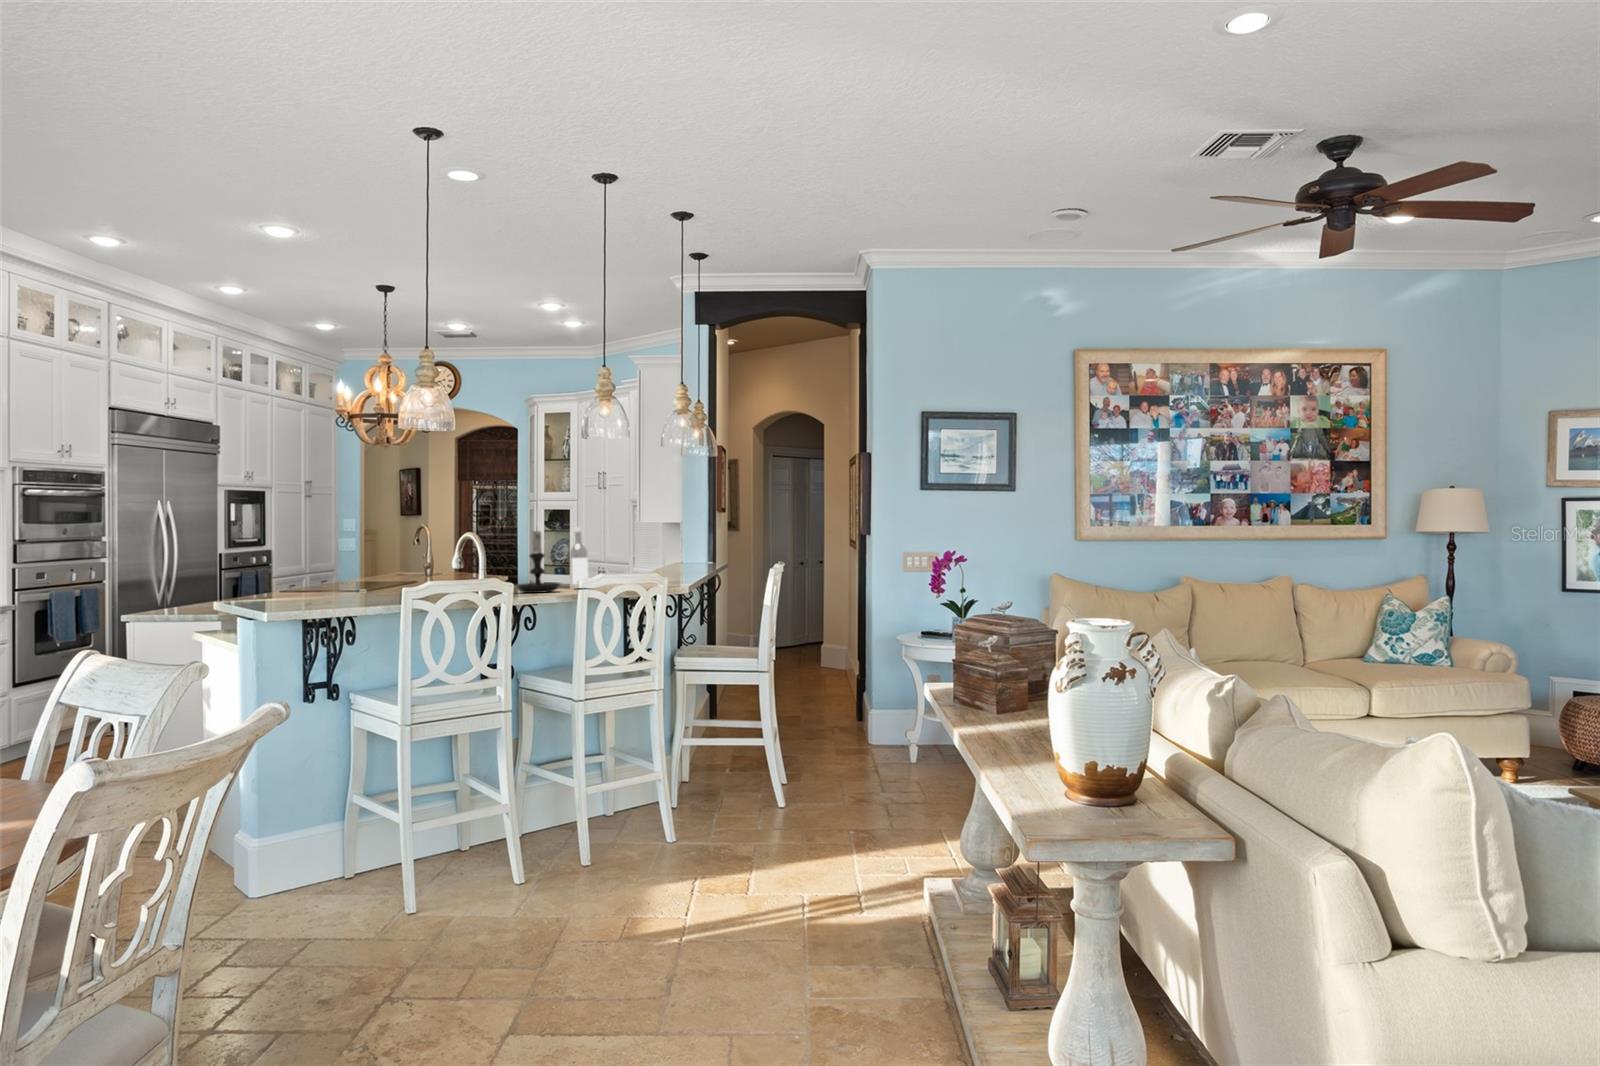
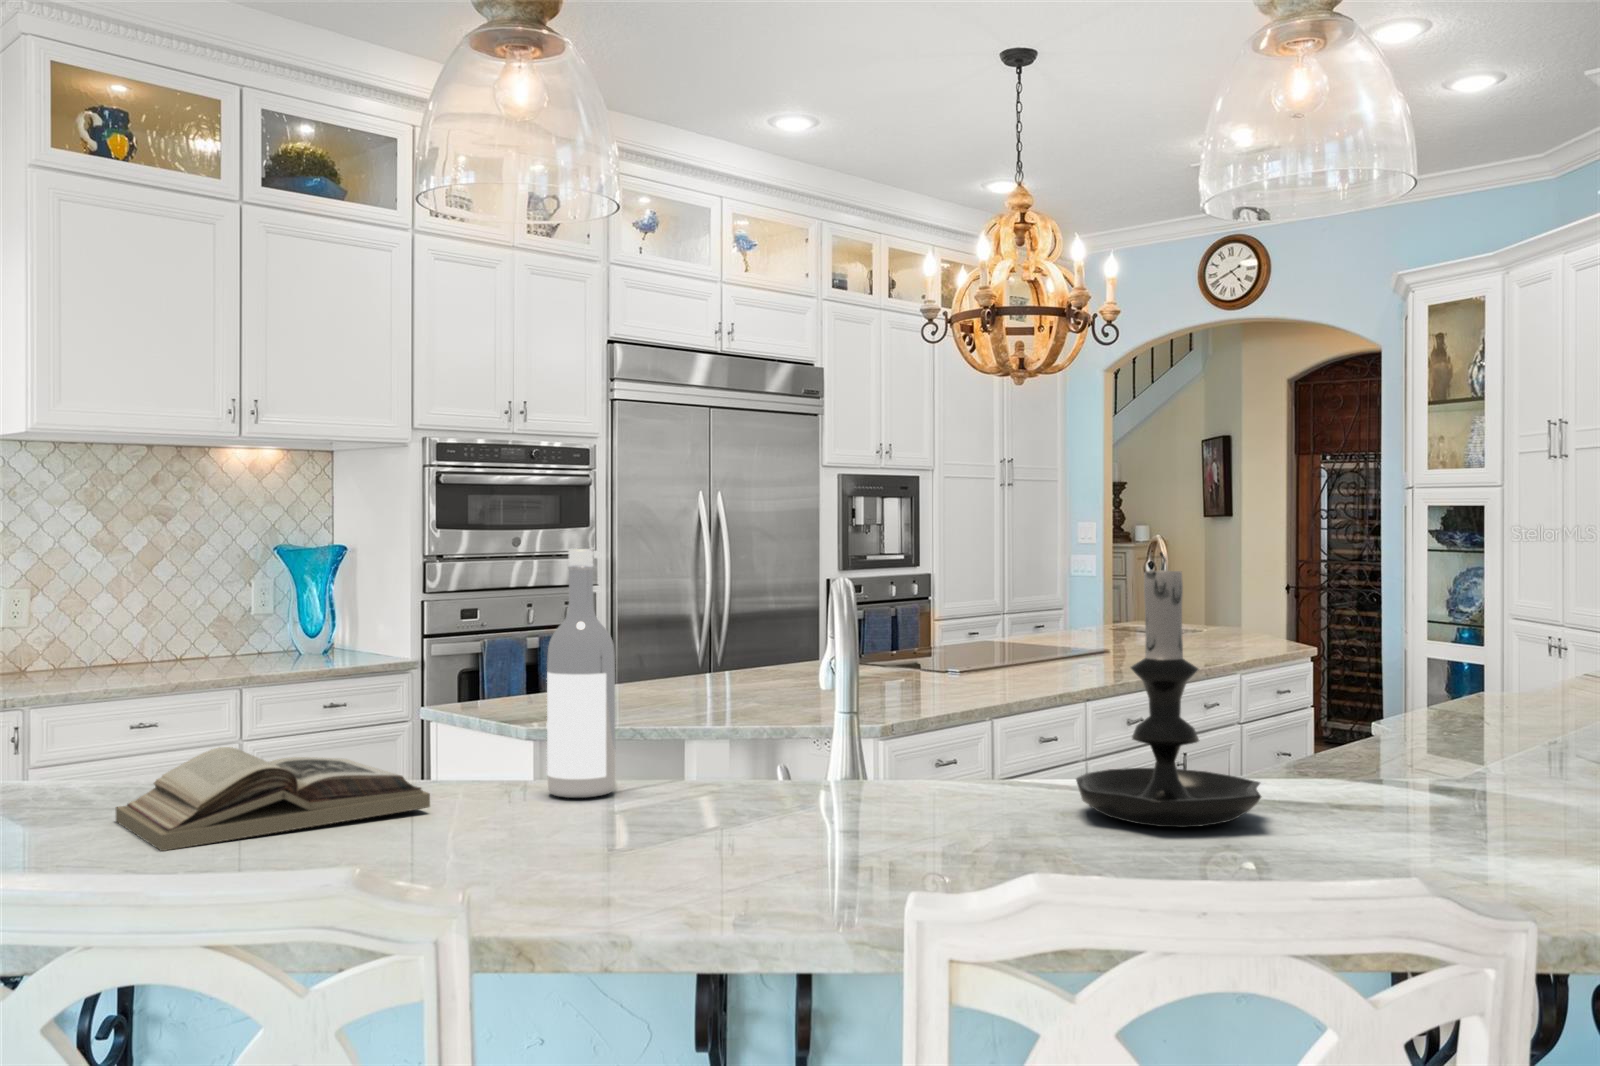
wine bottle: present [570,527,588,589] -> present [547,549,616,798]
book: none [269,587,353,607] -> present [116,747,430,851]

